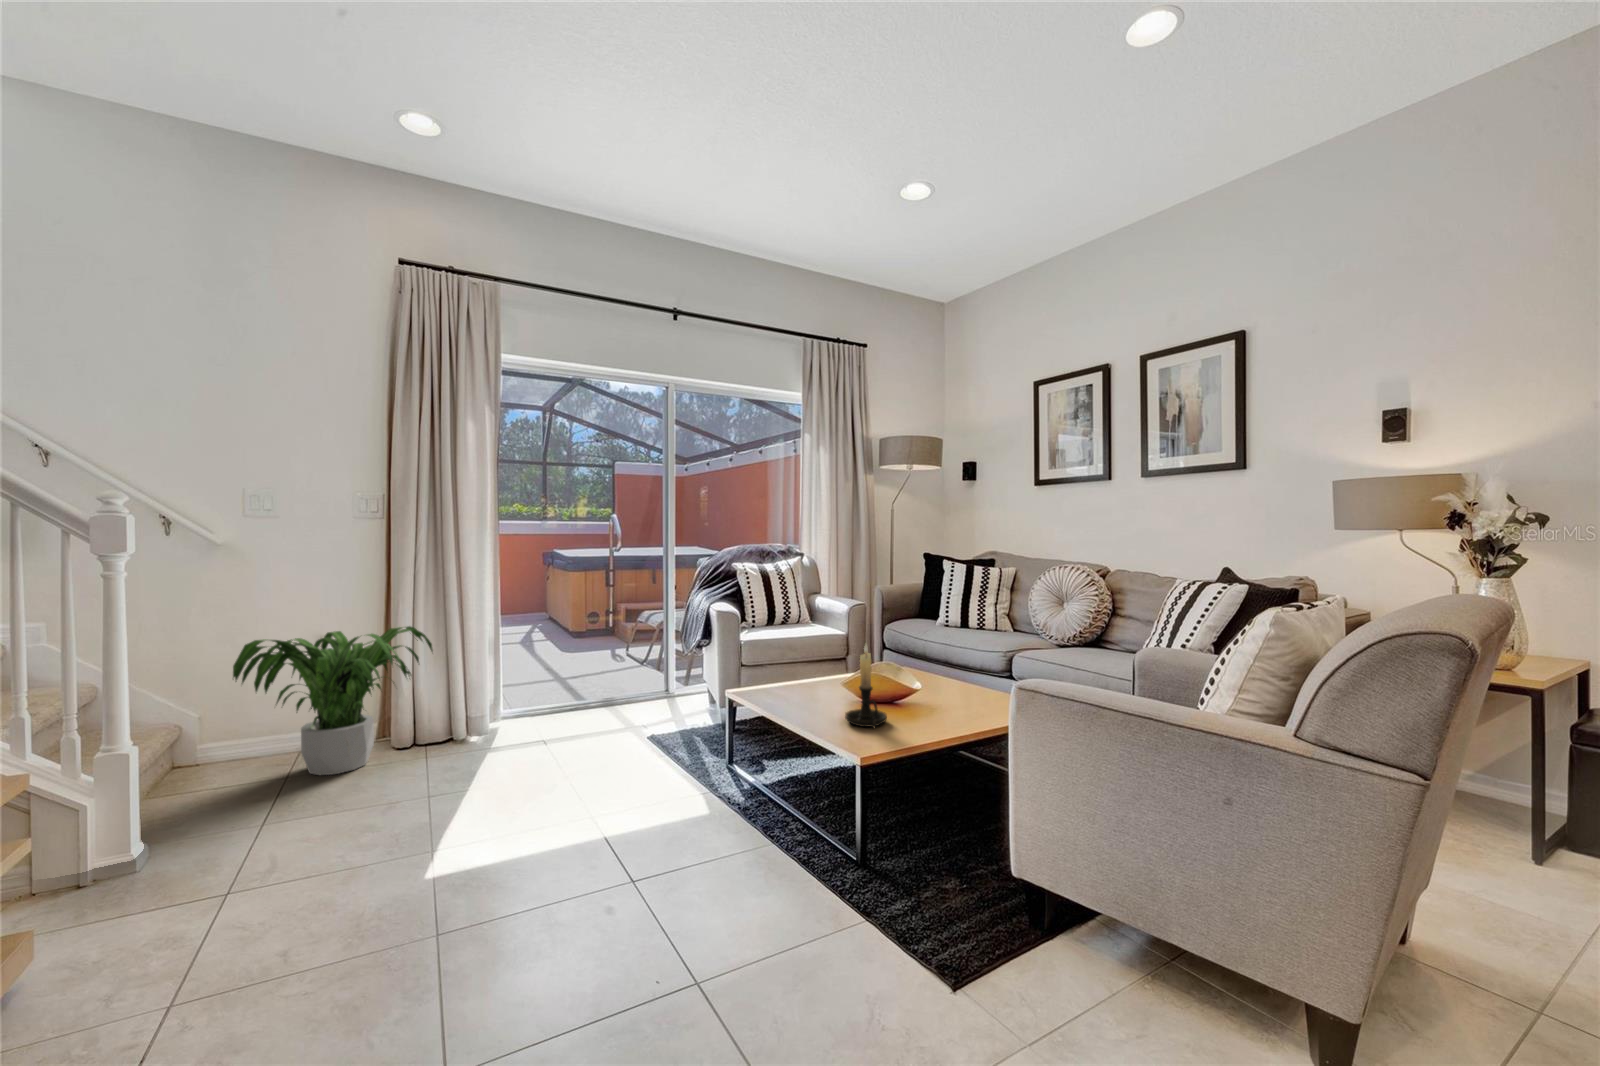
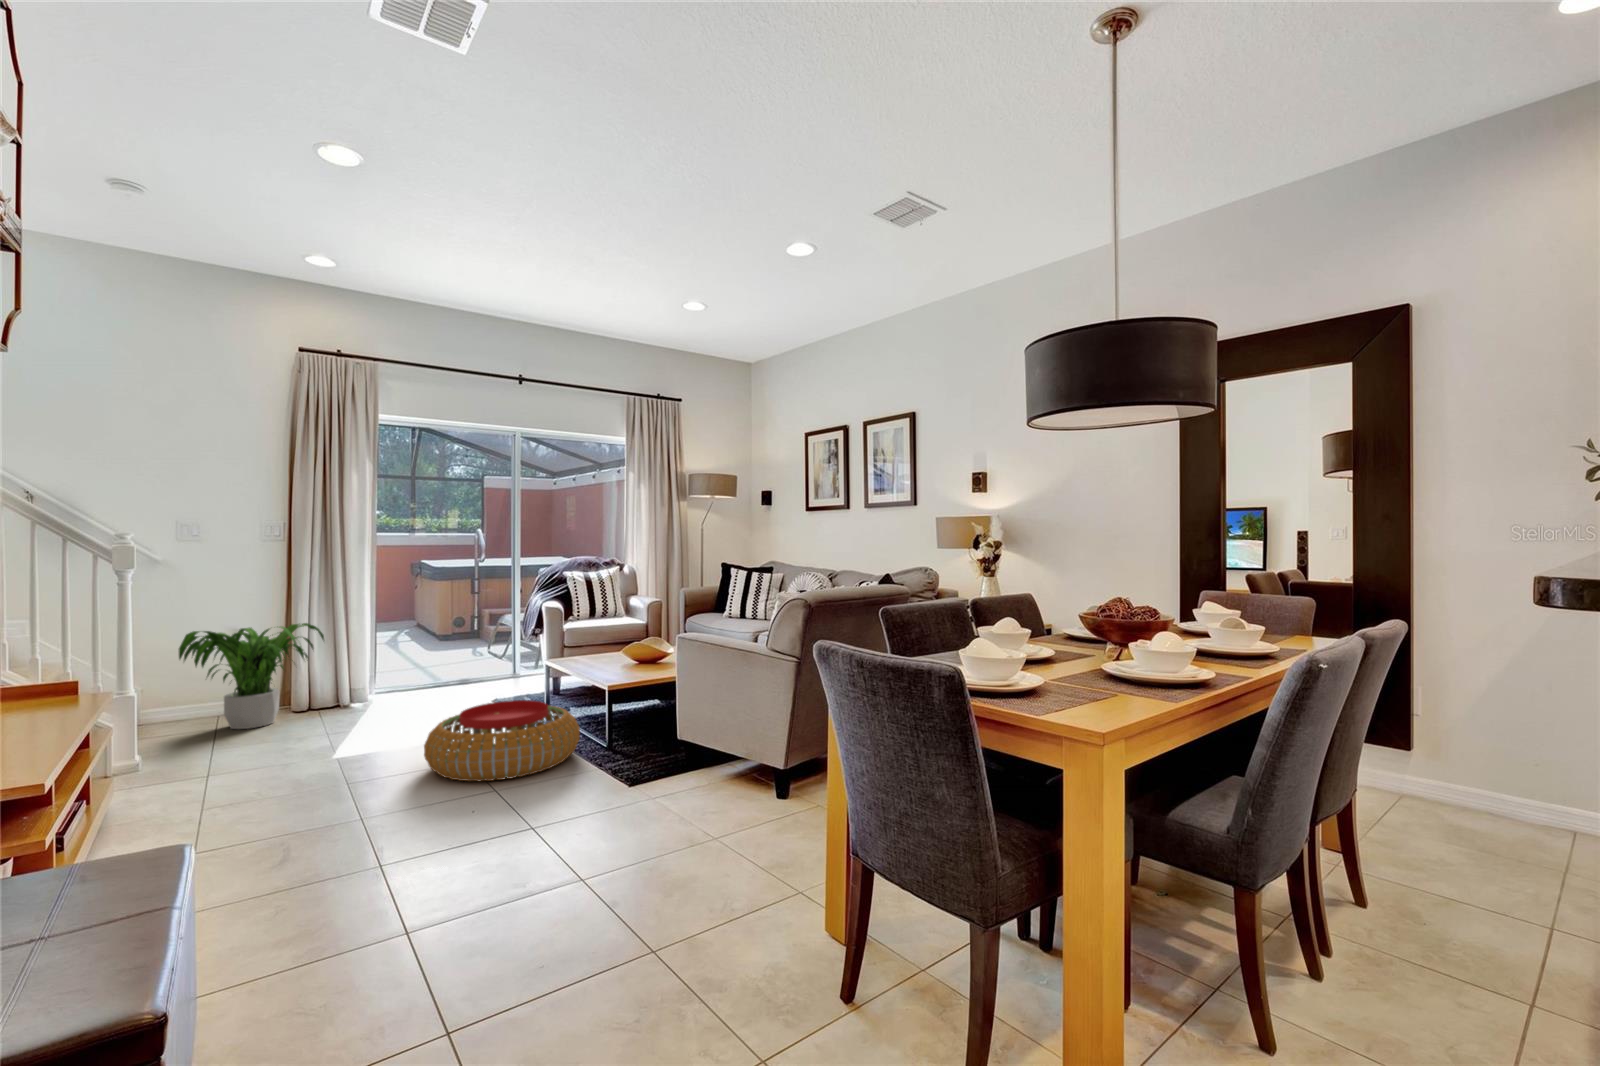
candle holder: present [845,644,887,728] -> none [610,618,637,670]
pouf: none [571,778,823,960] -> present [424,700,580,781]

